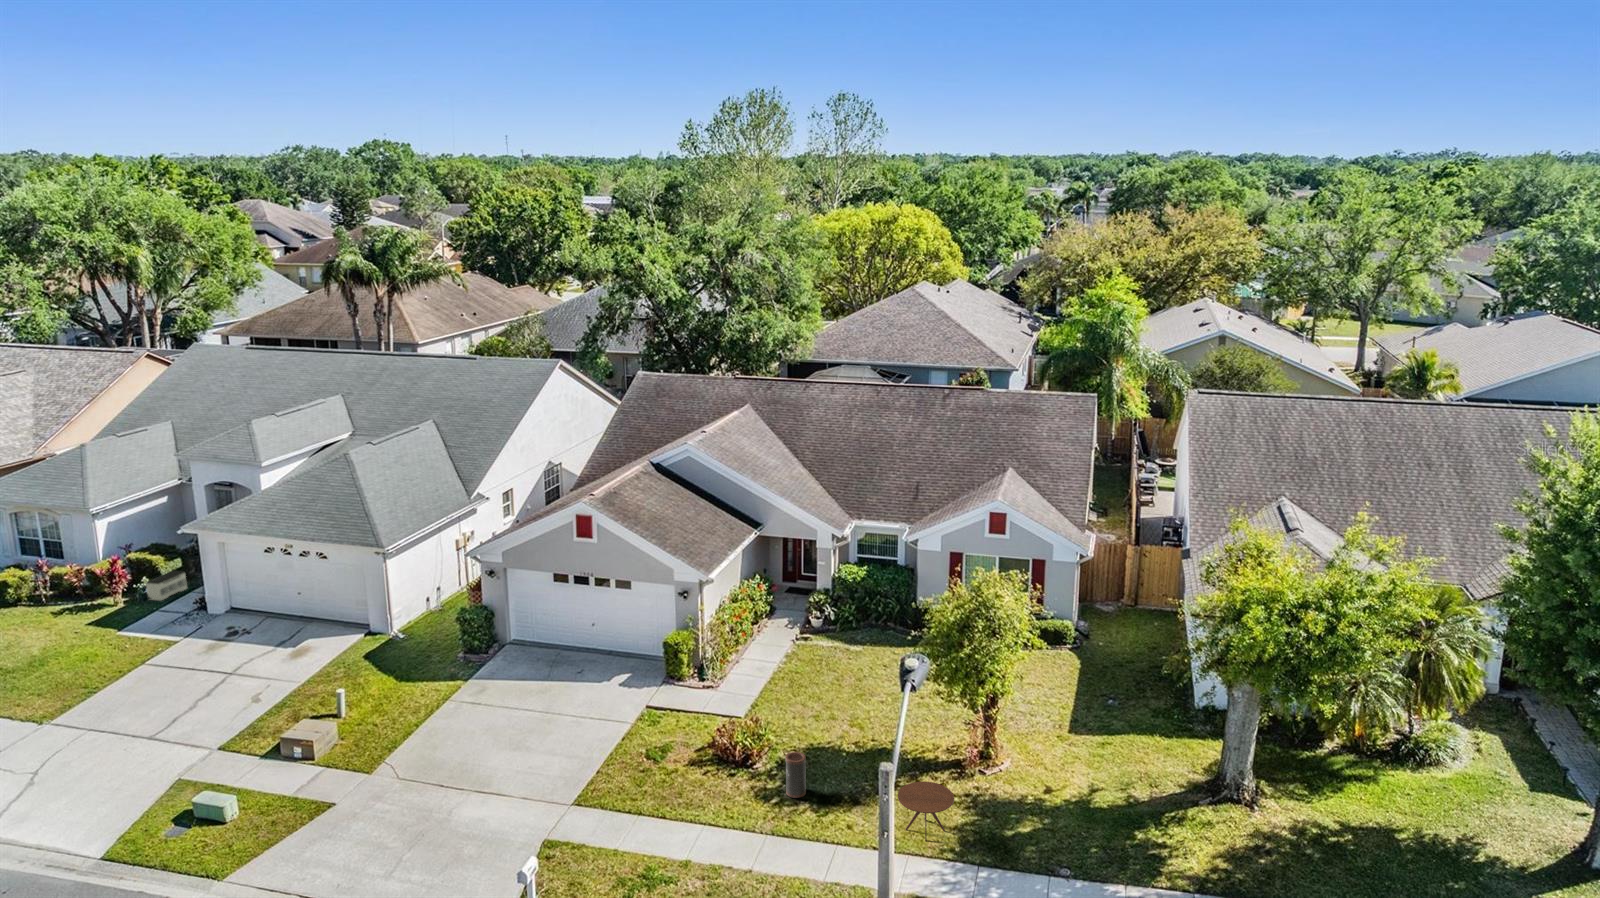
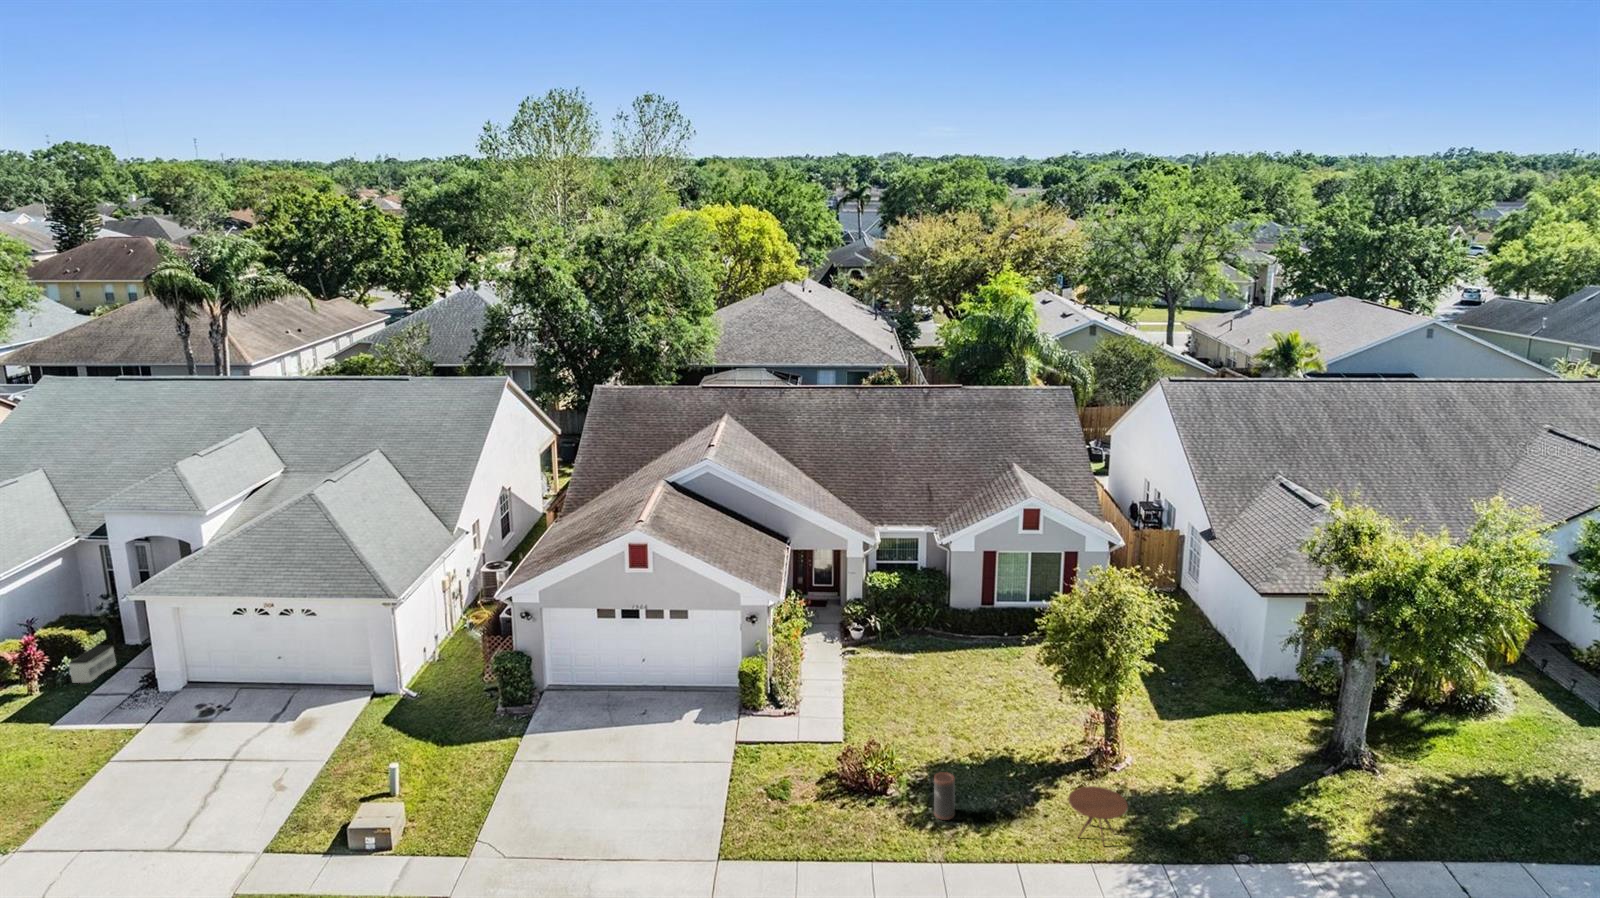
decorative plant: none [1066,822,1086,852] -> present [1239,809,1257,838]

